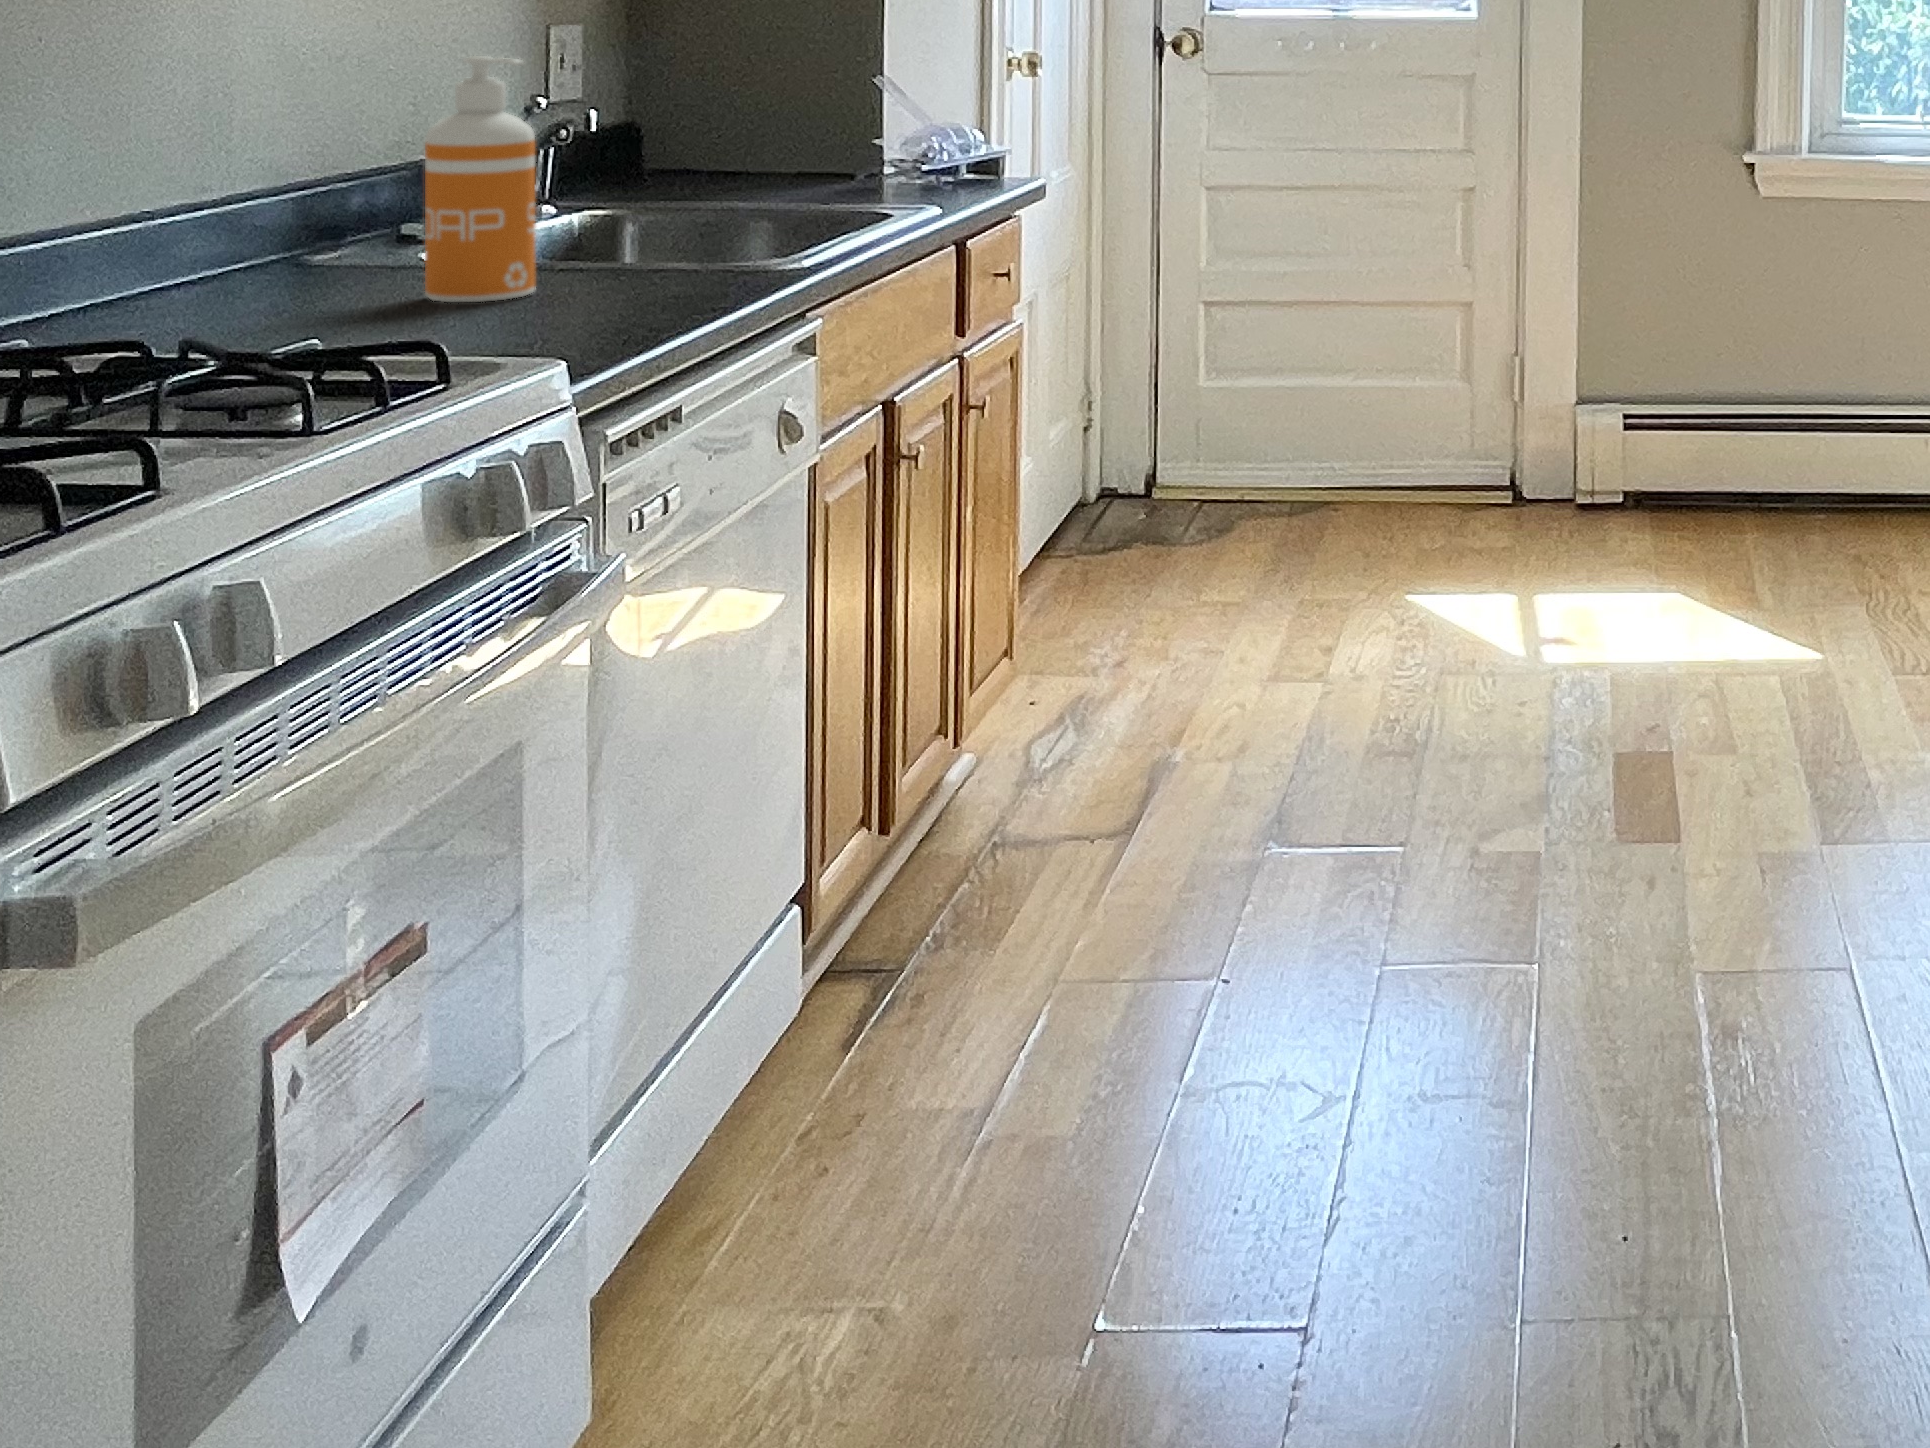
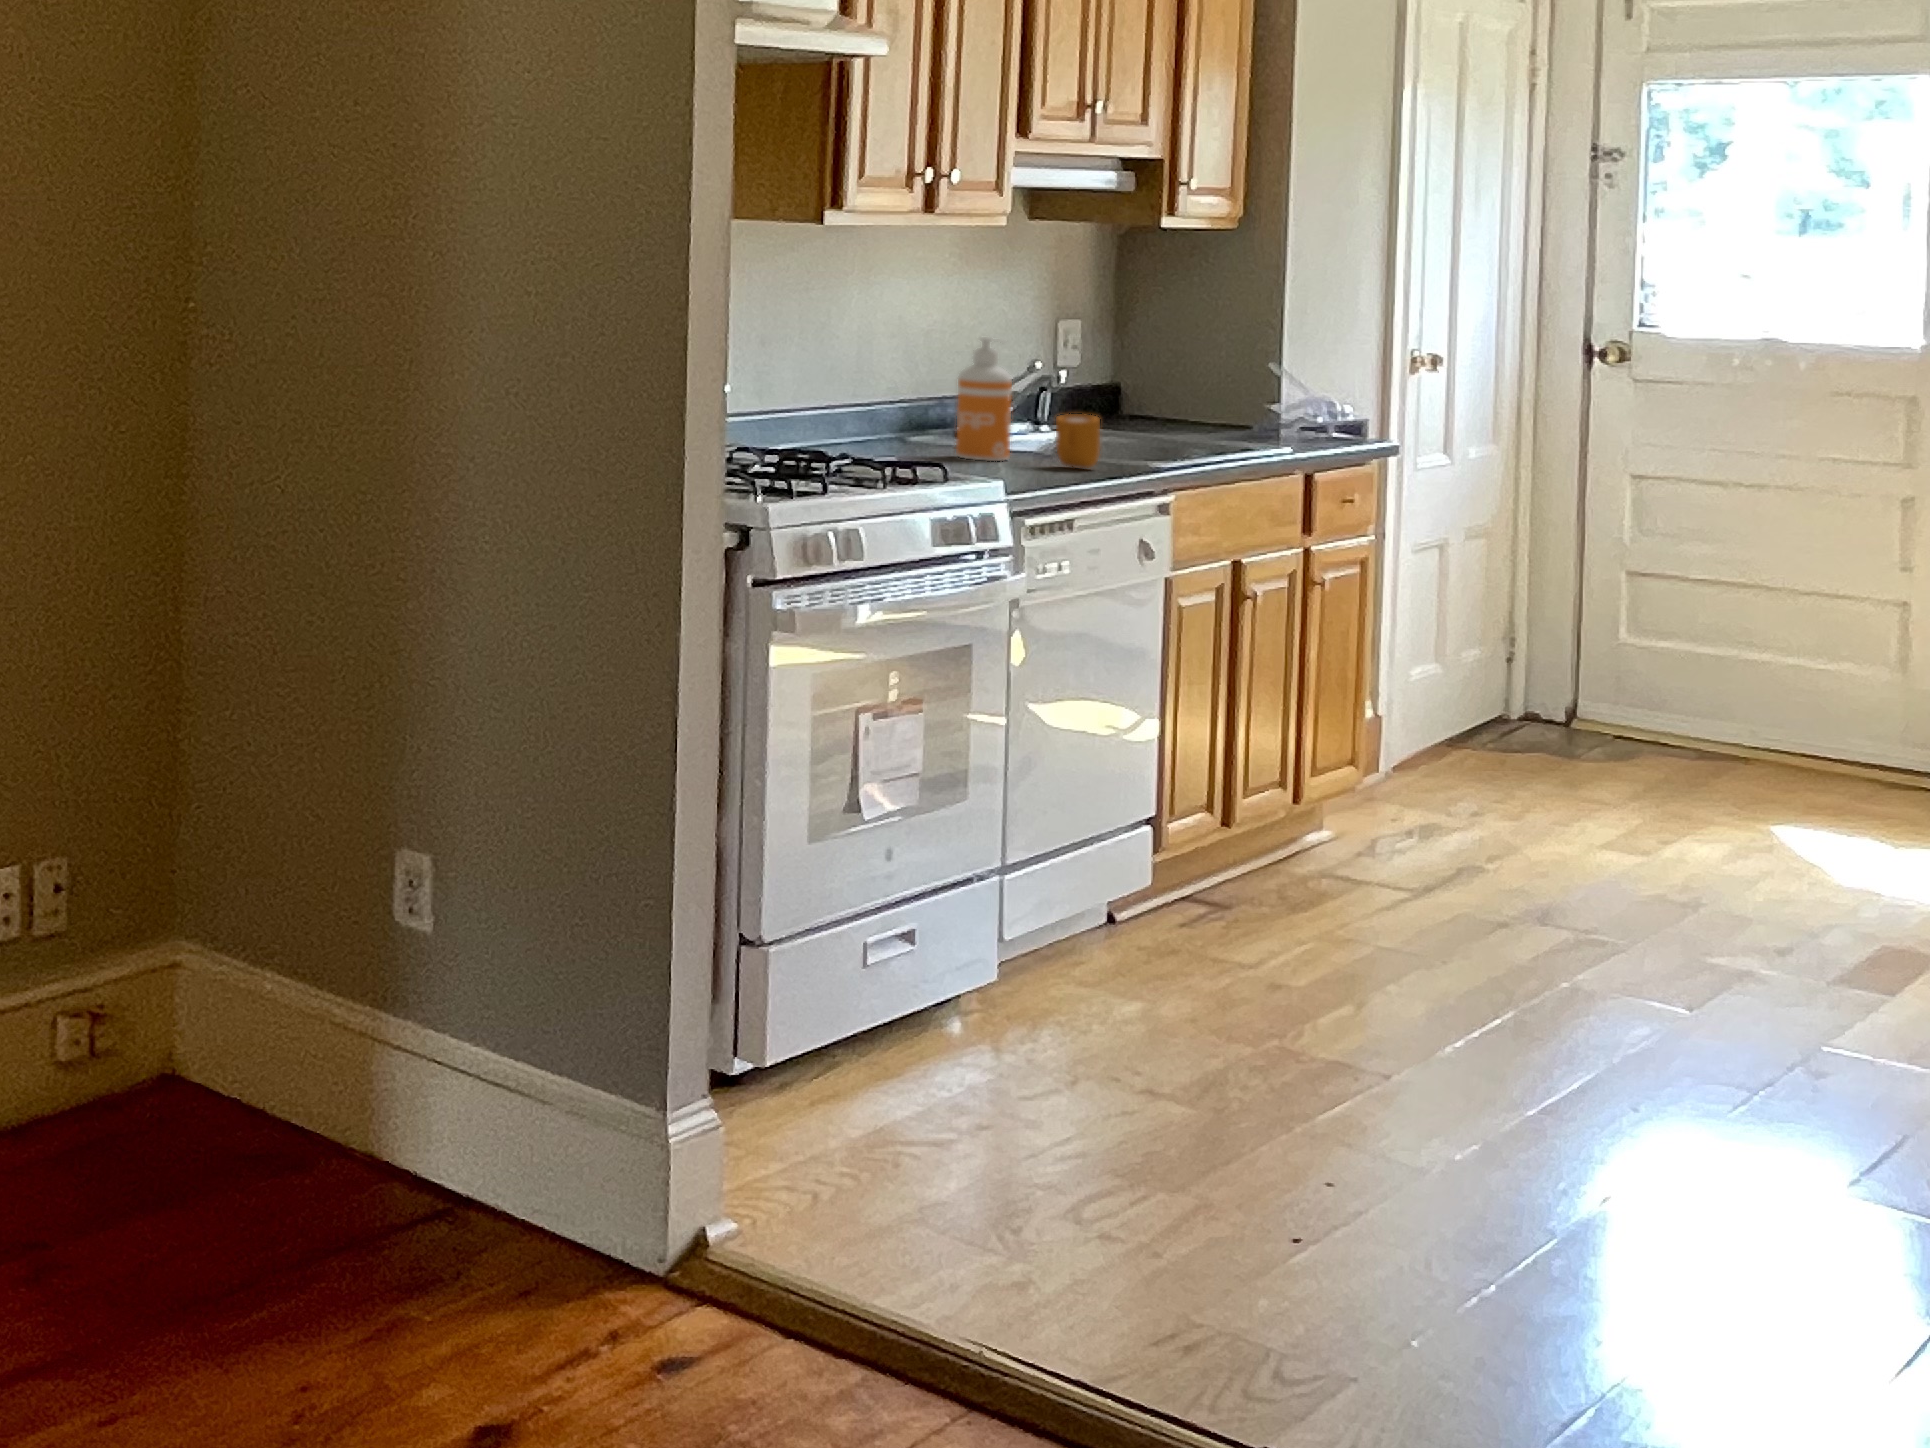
mug: none [627,191,711,293] -> present [1056,414,1100,468]

